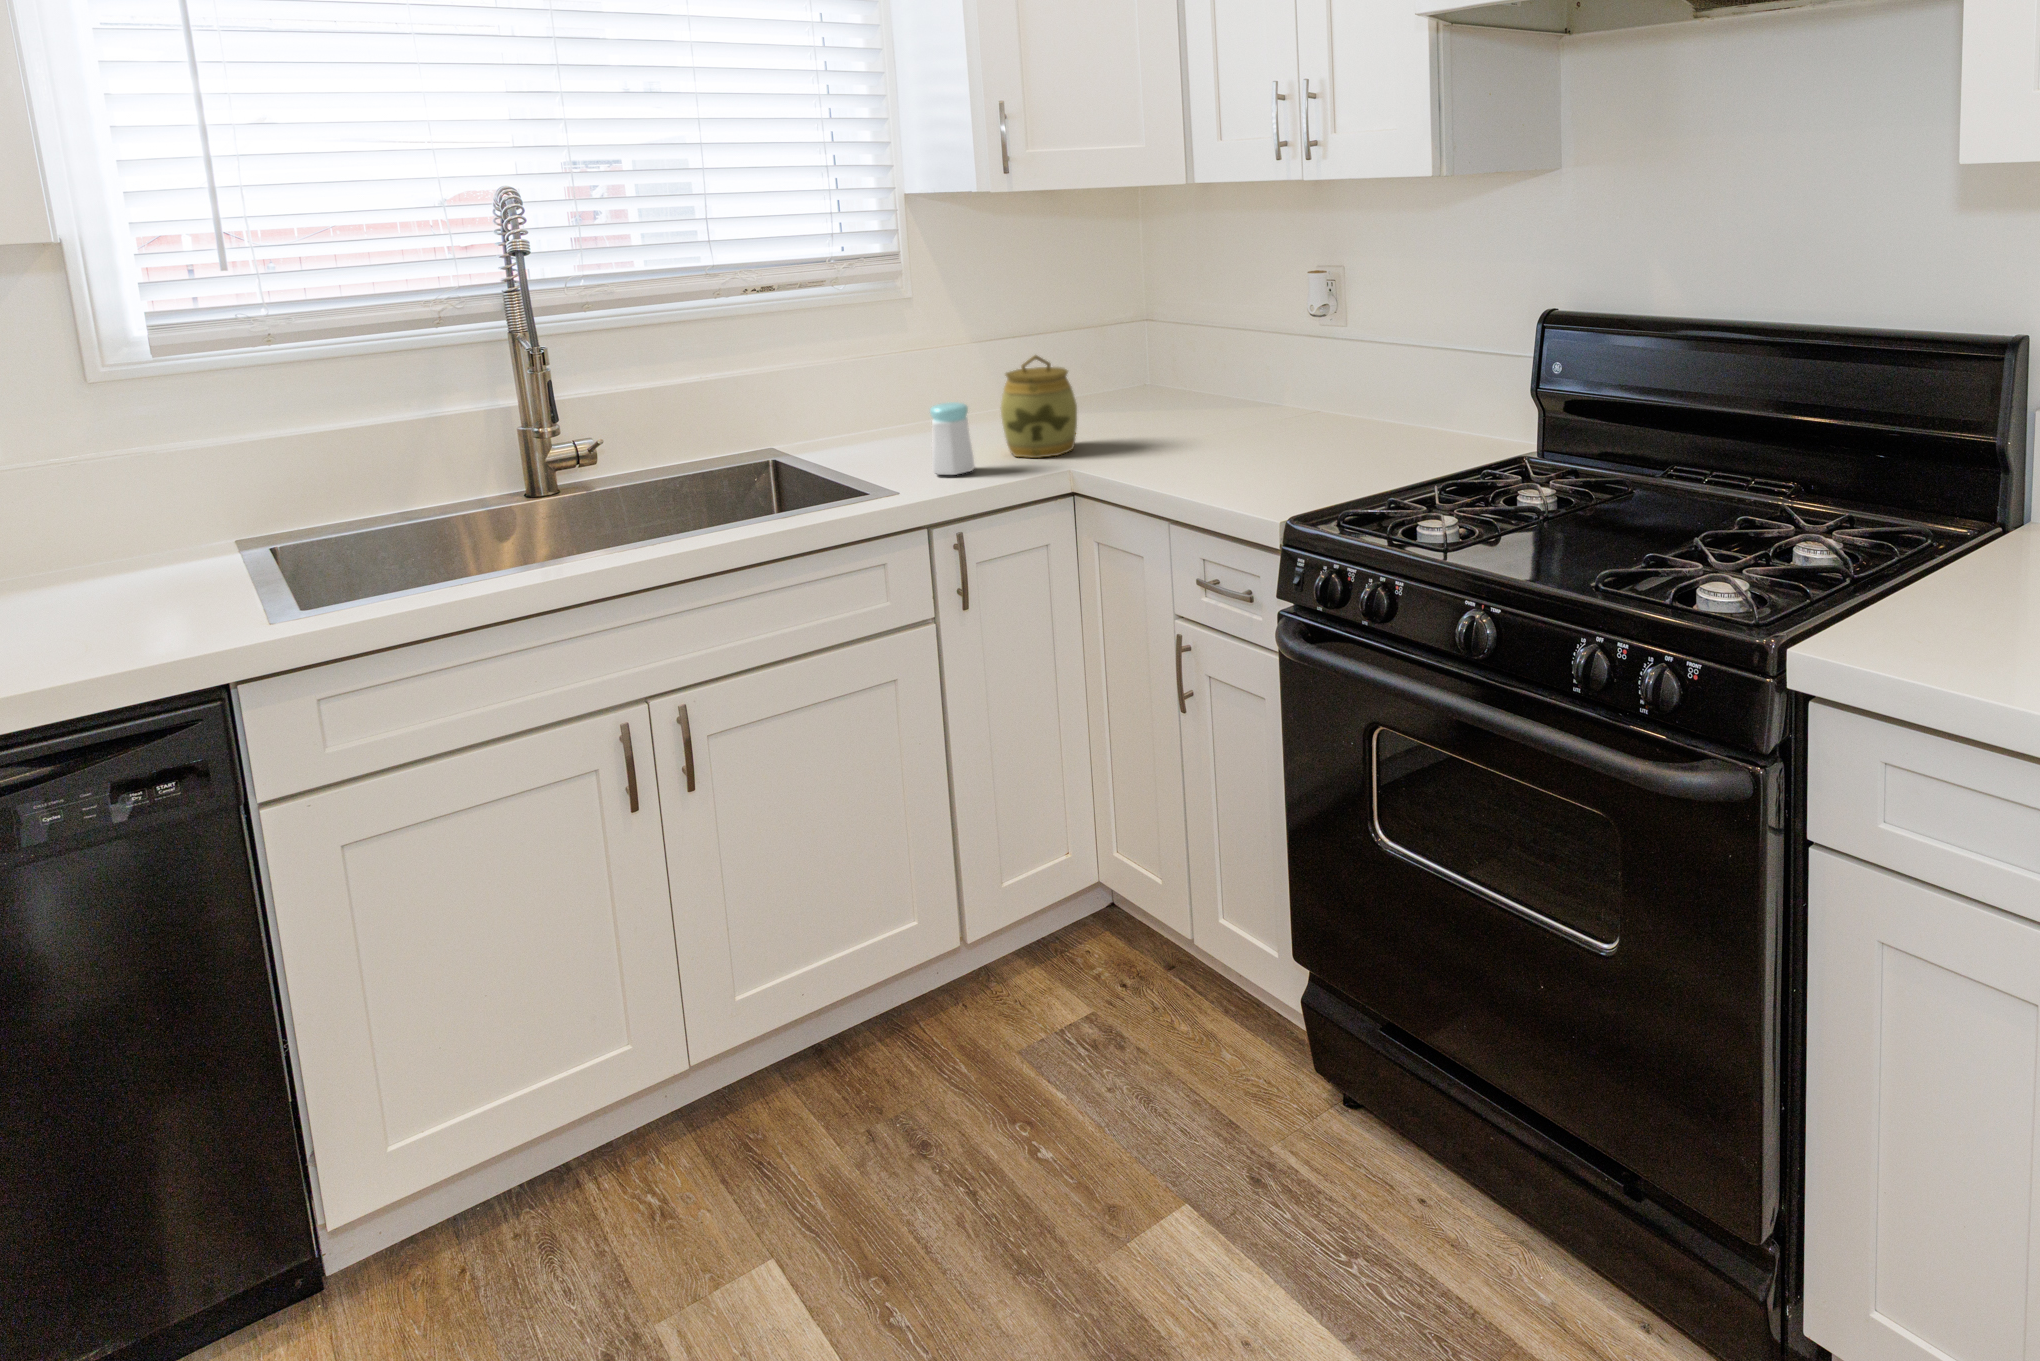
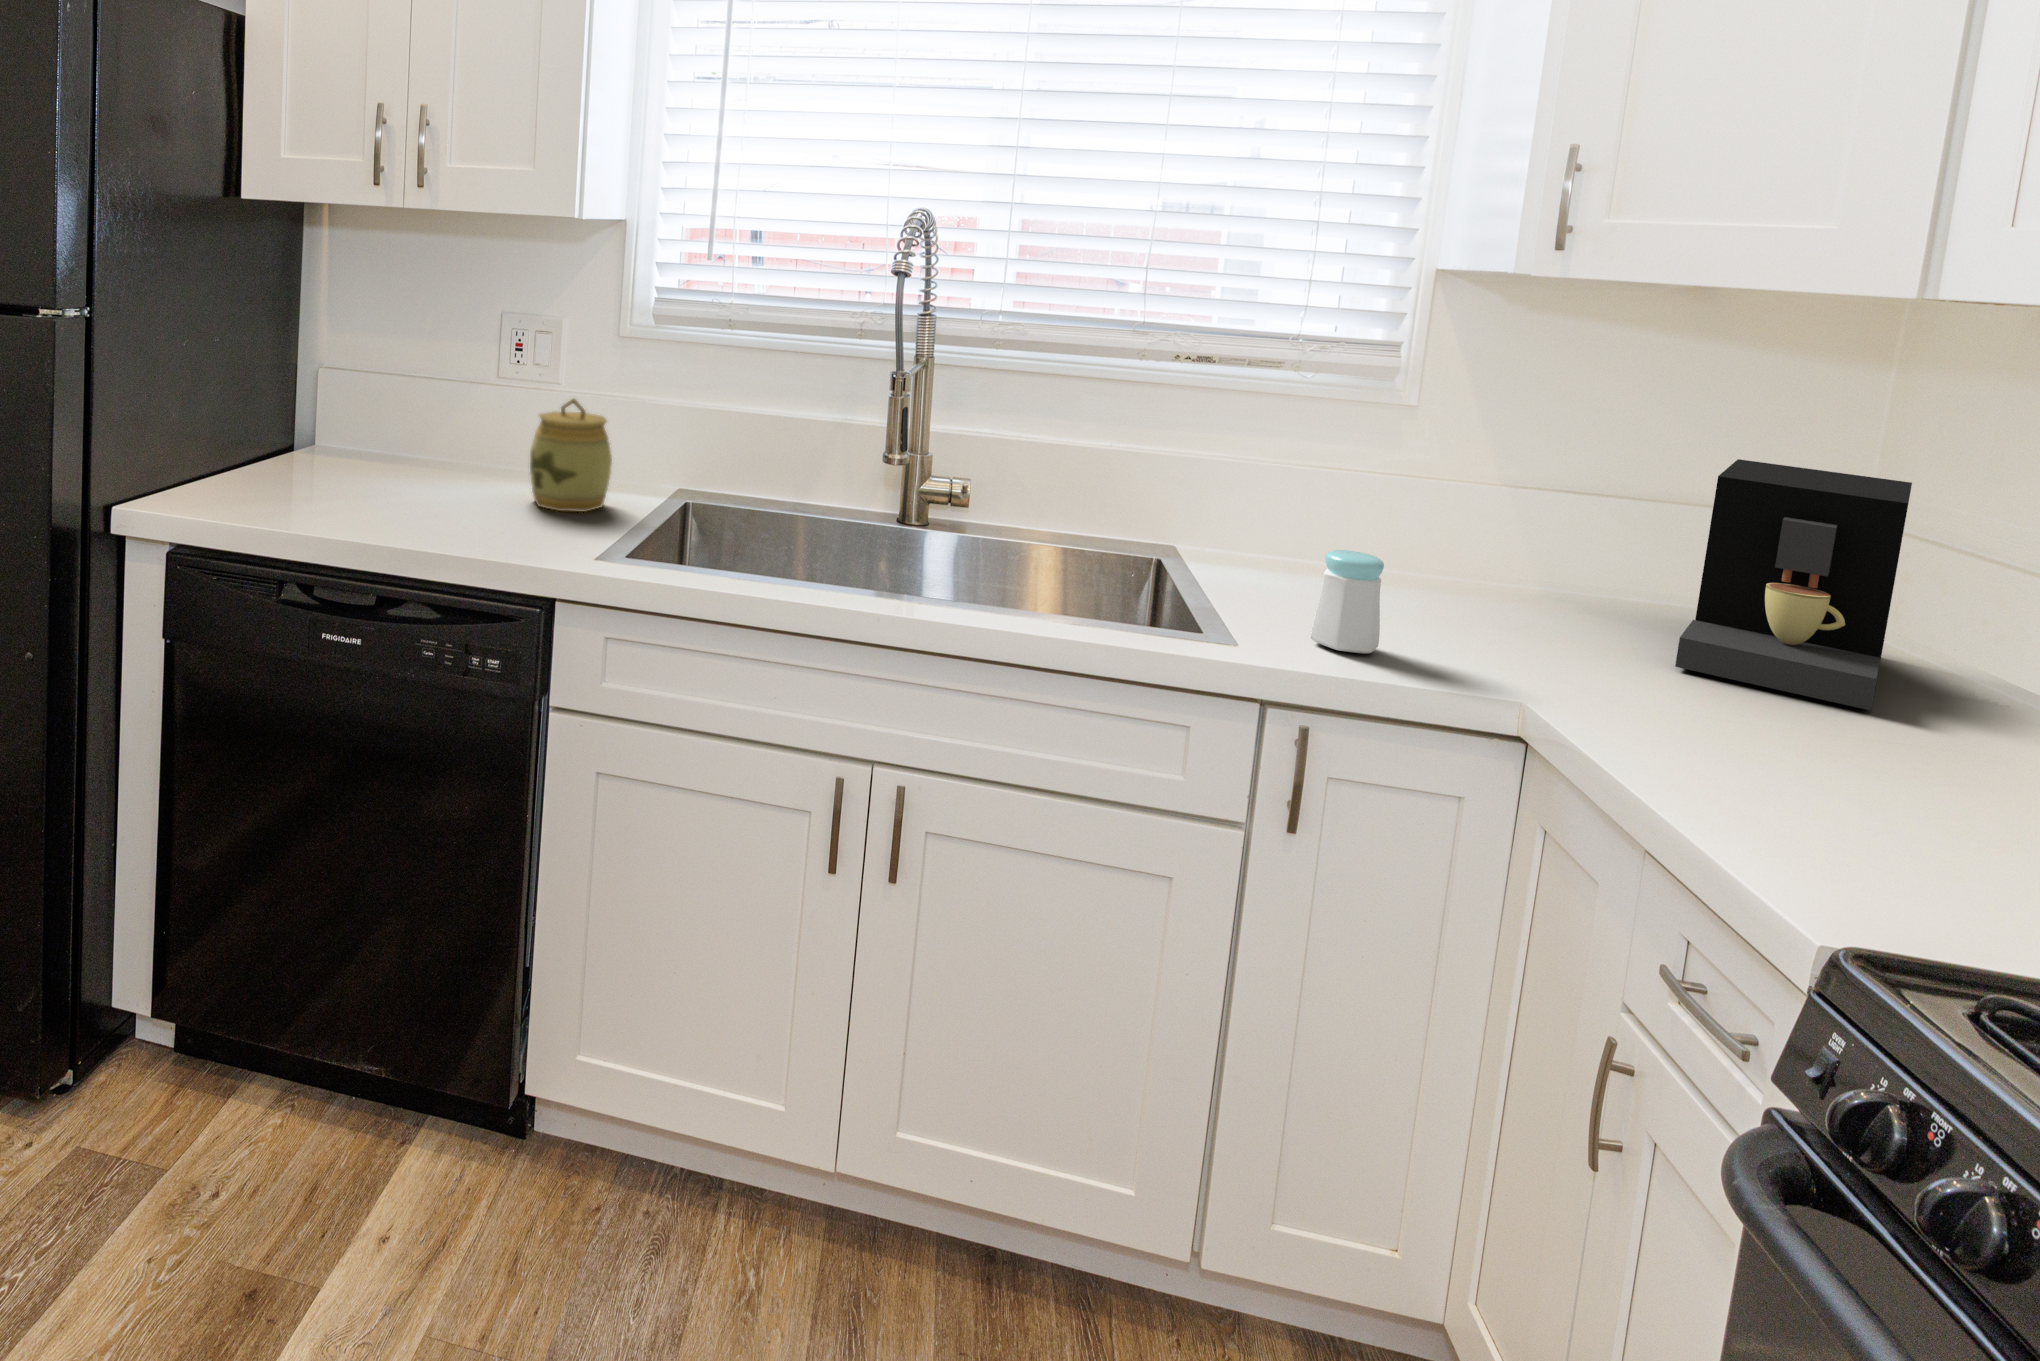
coffee maker: none [1094,289,1201,427] -> present [1675,459,1912,710]
jar: present [1001,355,1077,458] -> present [530,399,612,512]

